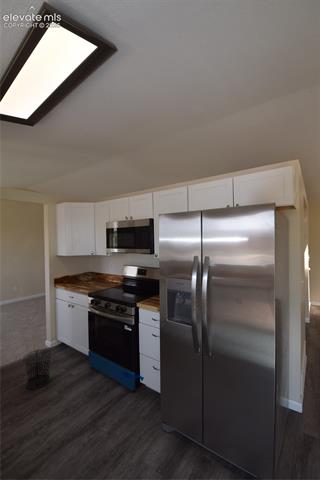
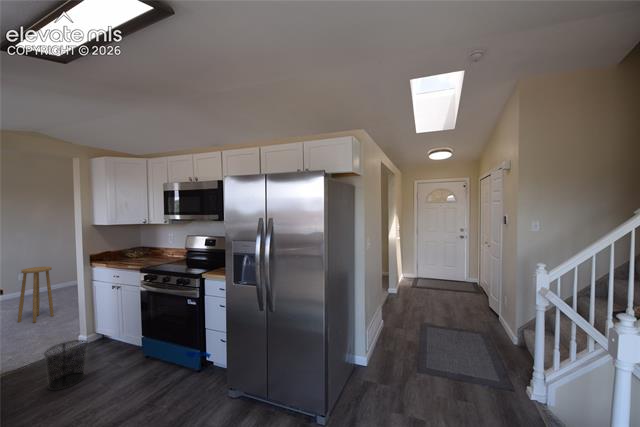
stool: none [14,284,34,325] -> present [18,267,54,323]

